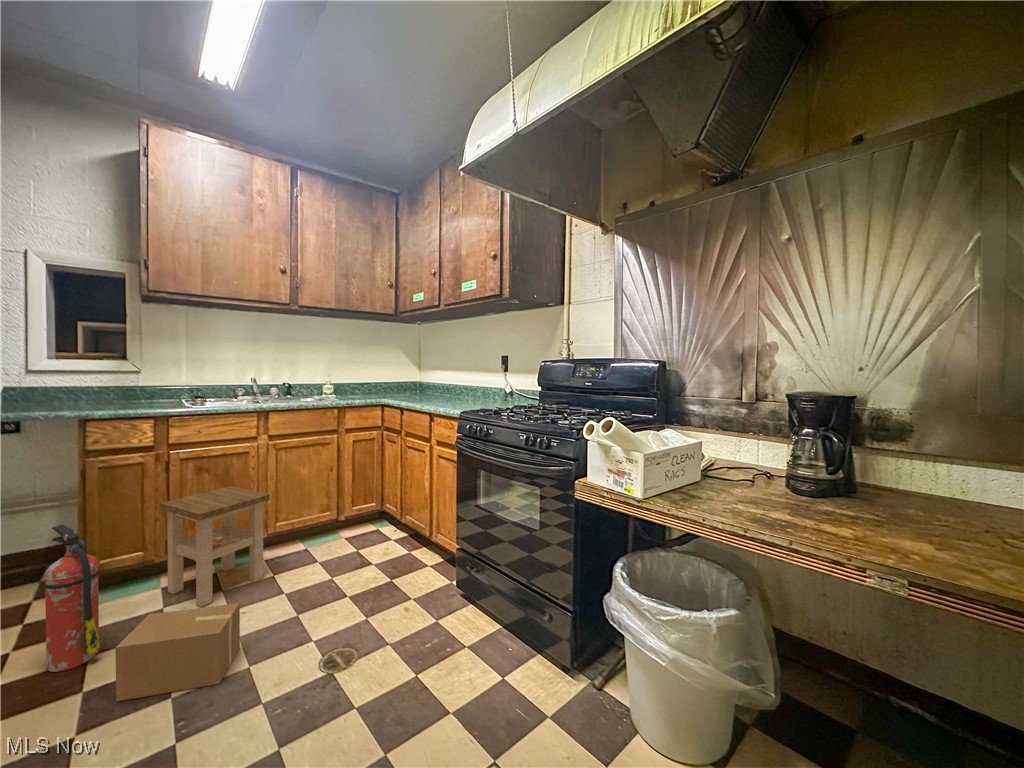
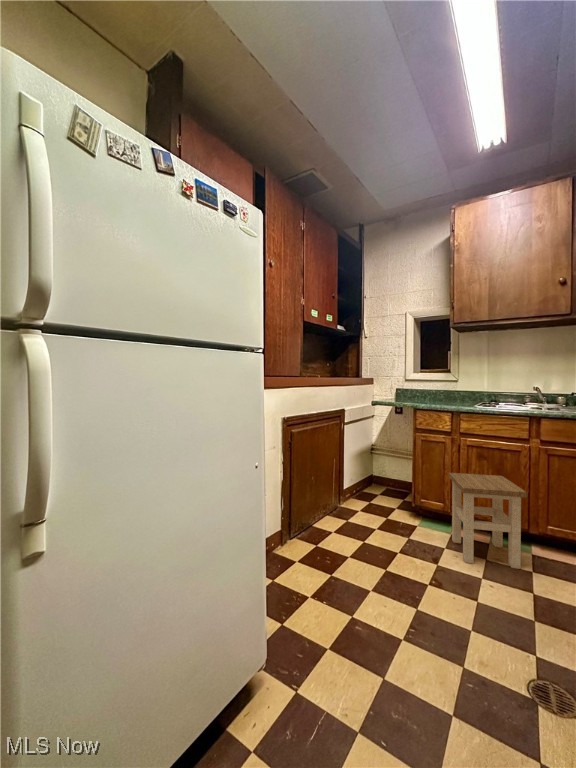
fire extinguisher: present [44,525,100,672] -> none [383,467,406,554]
cardboard box: present [116,603,240,701] -> none [396,543,473,624]

